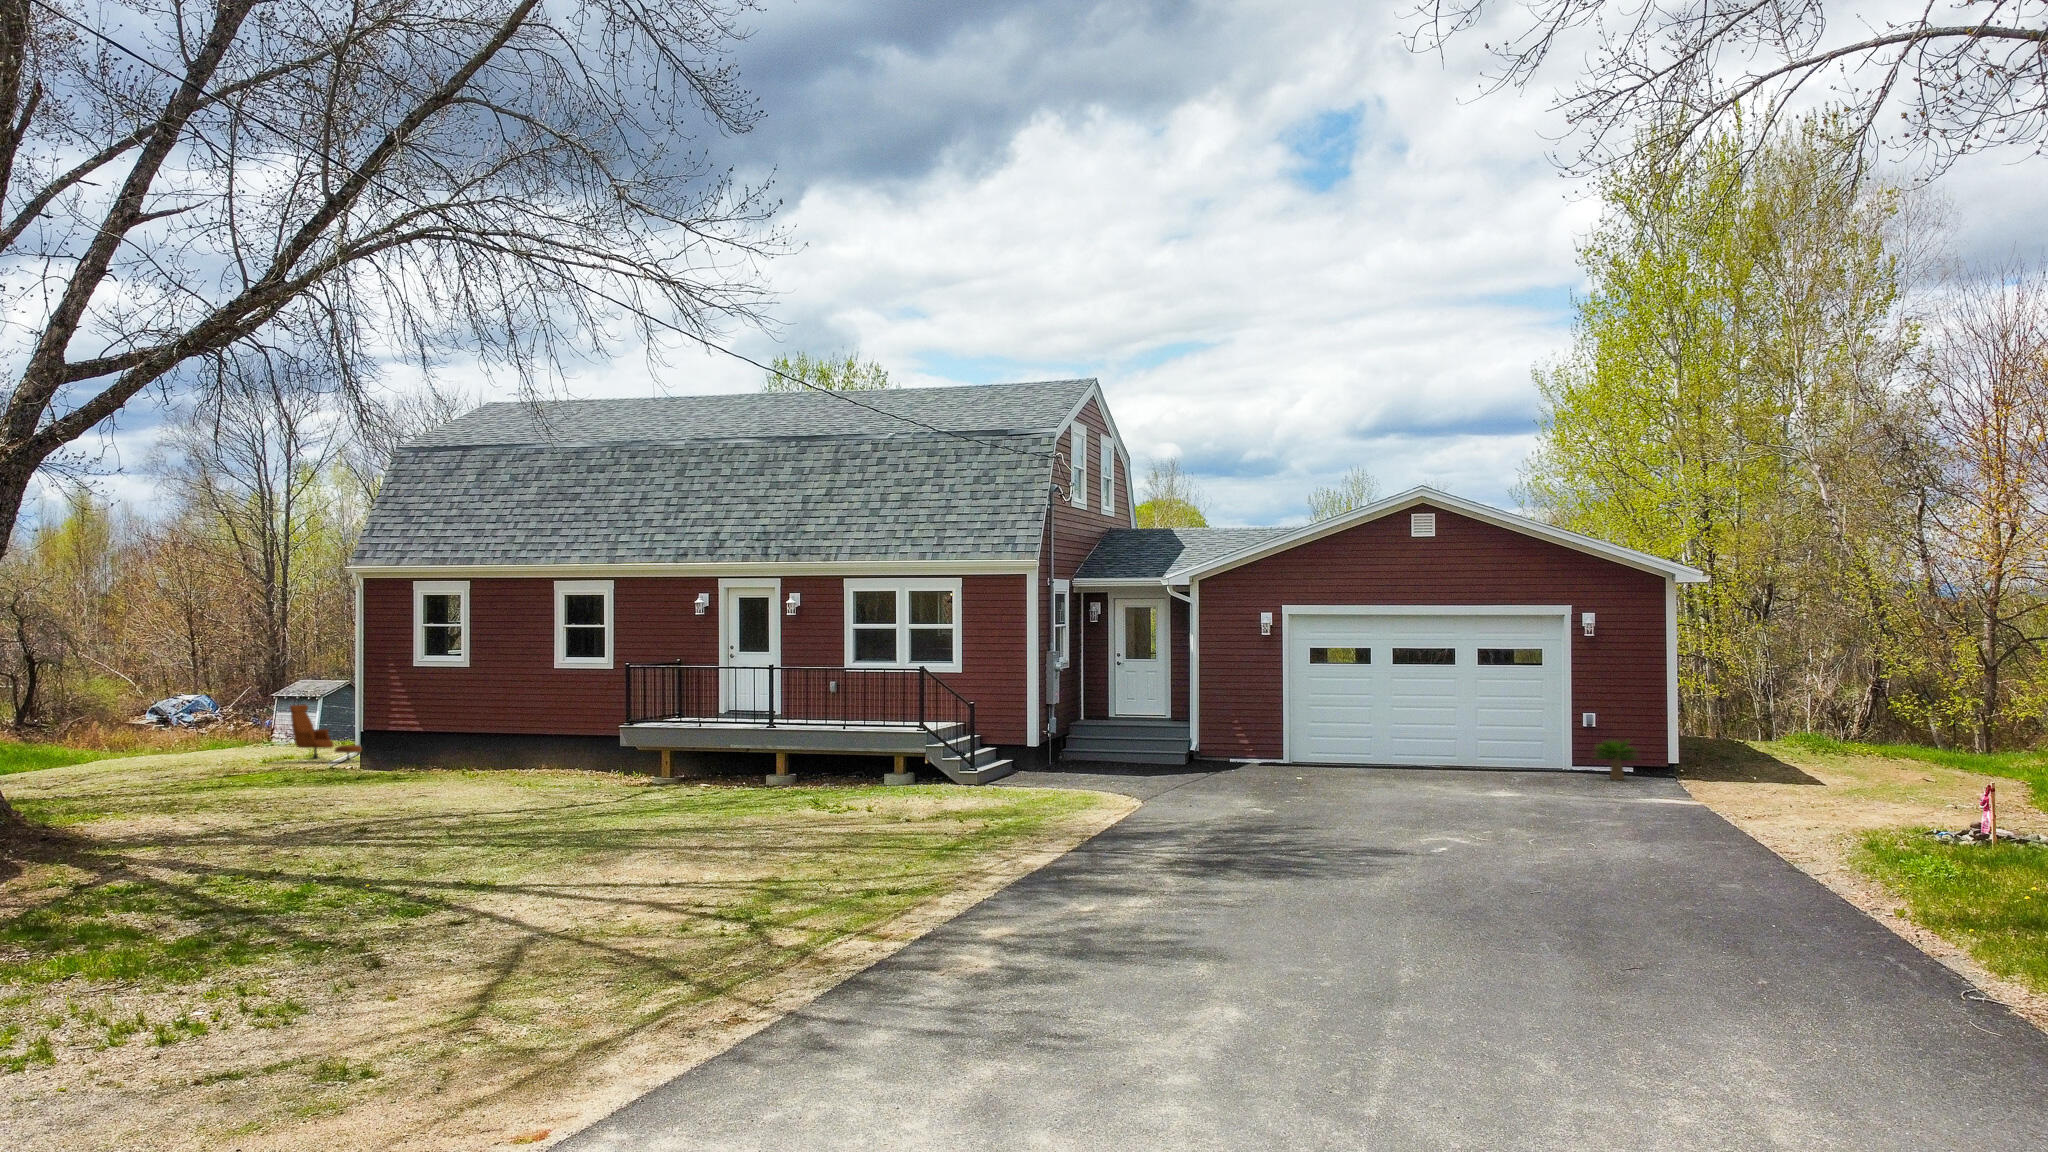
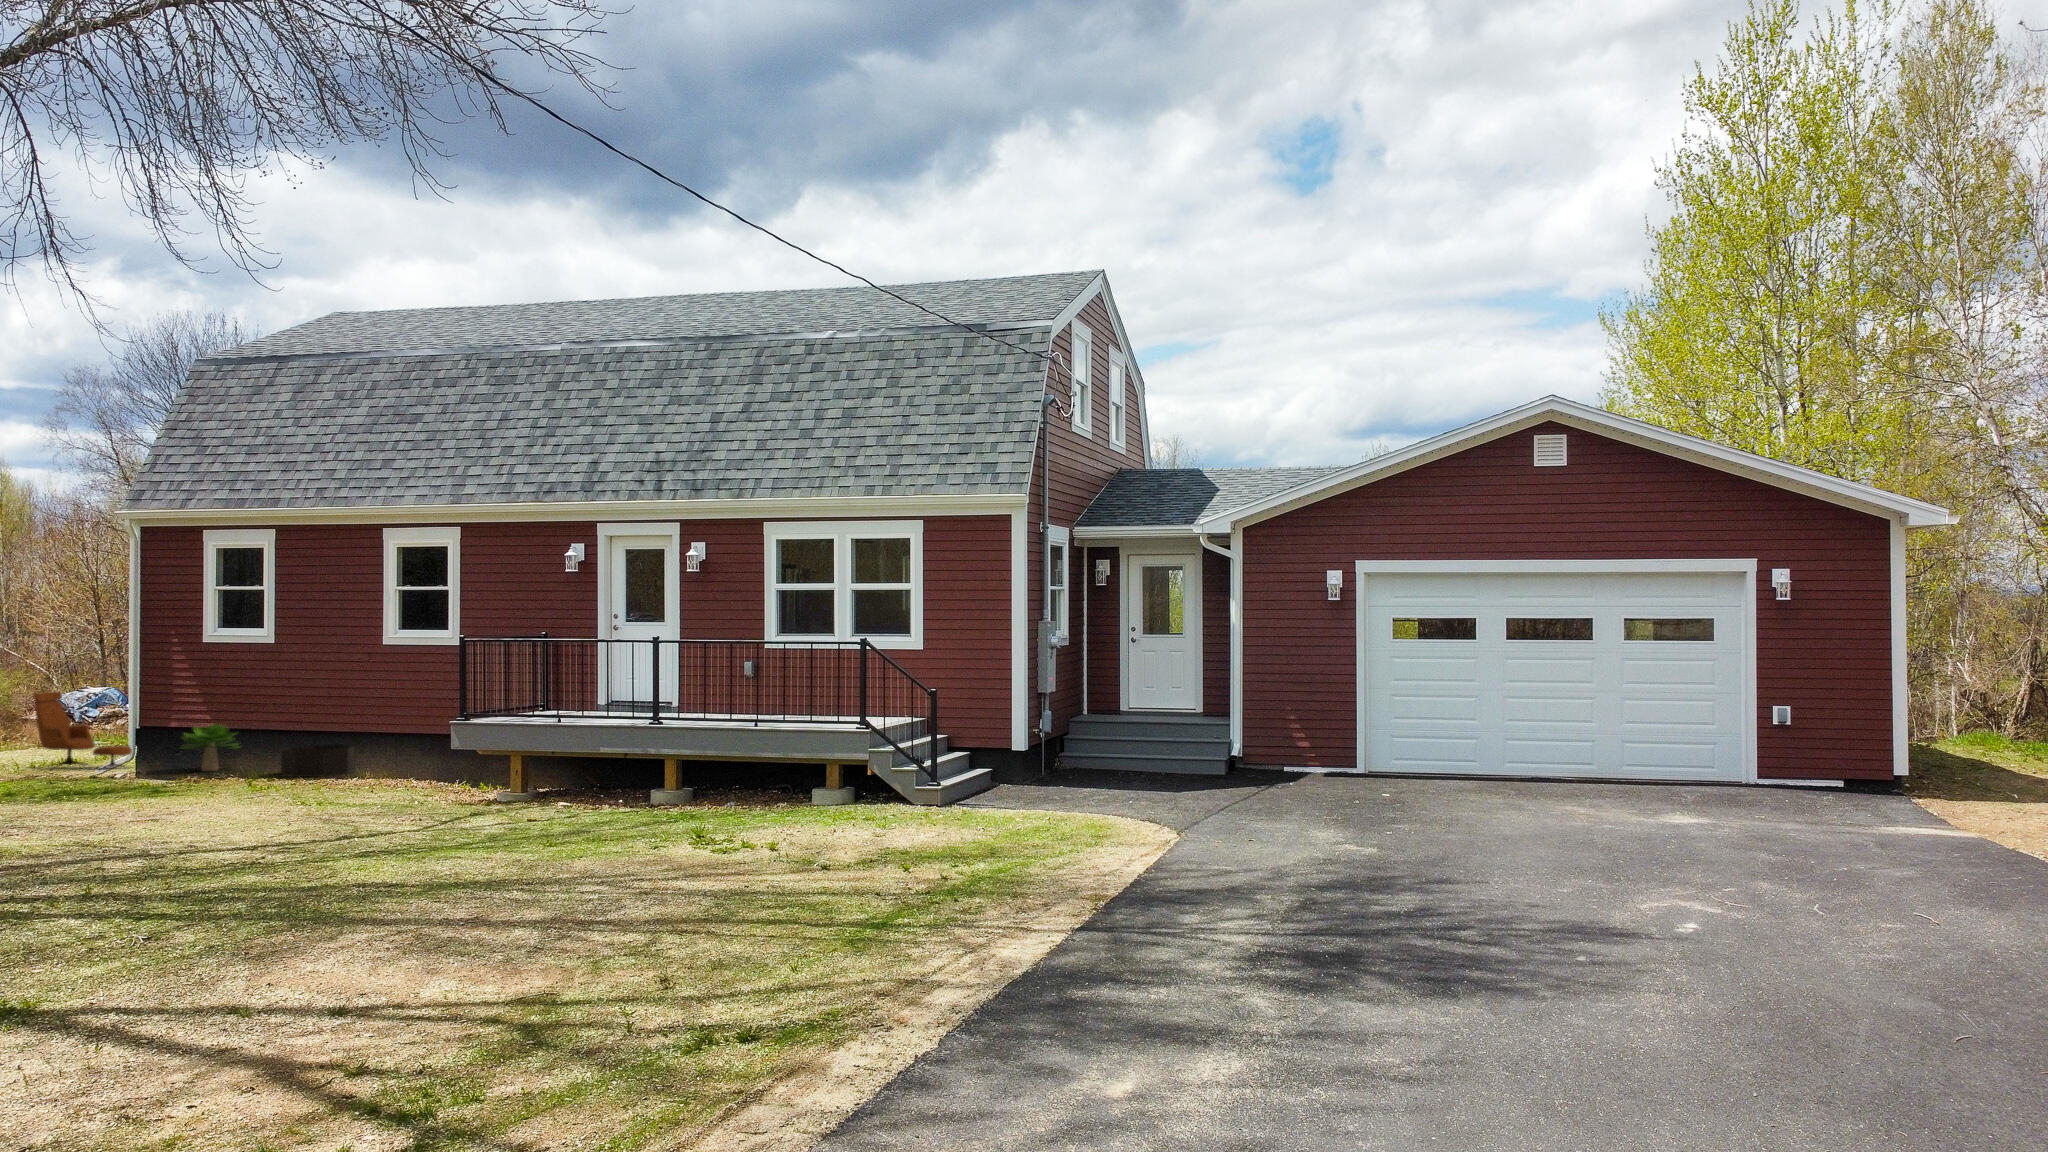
potted plant: present [1595,740,1638,780] -> present [183,725,238,771]
basket: none [482,744,533,768] -> present [281,744,355,777]

